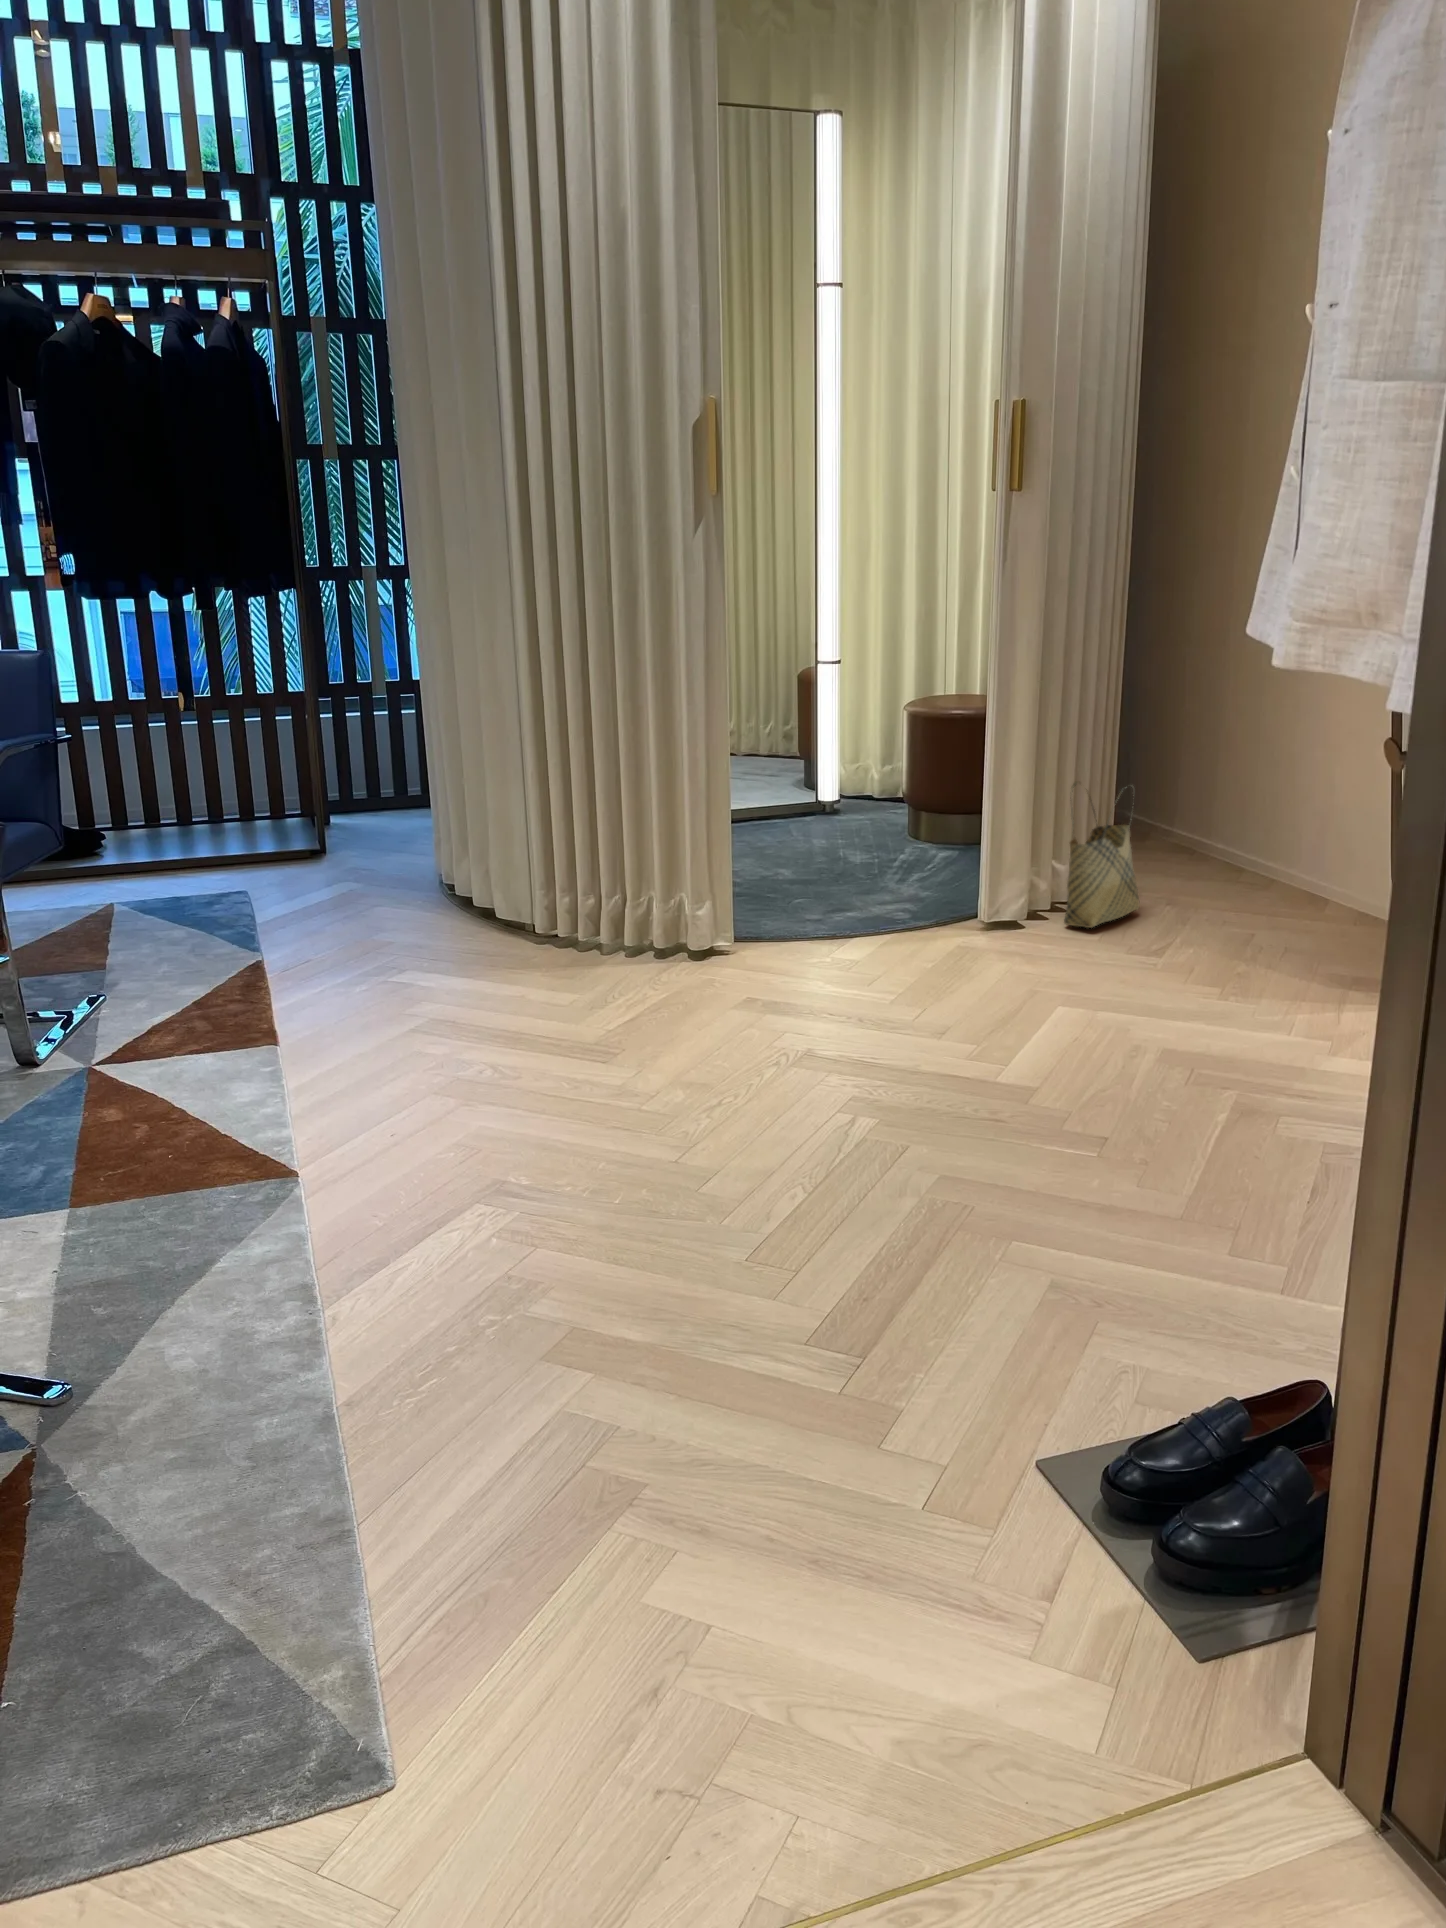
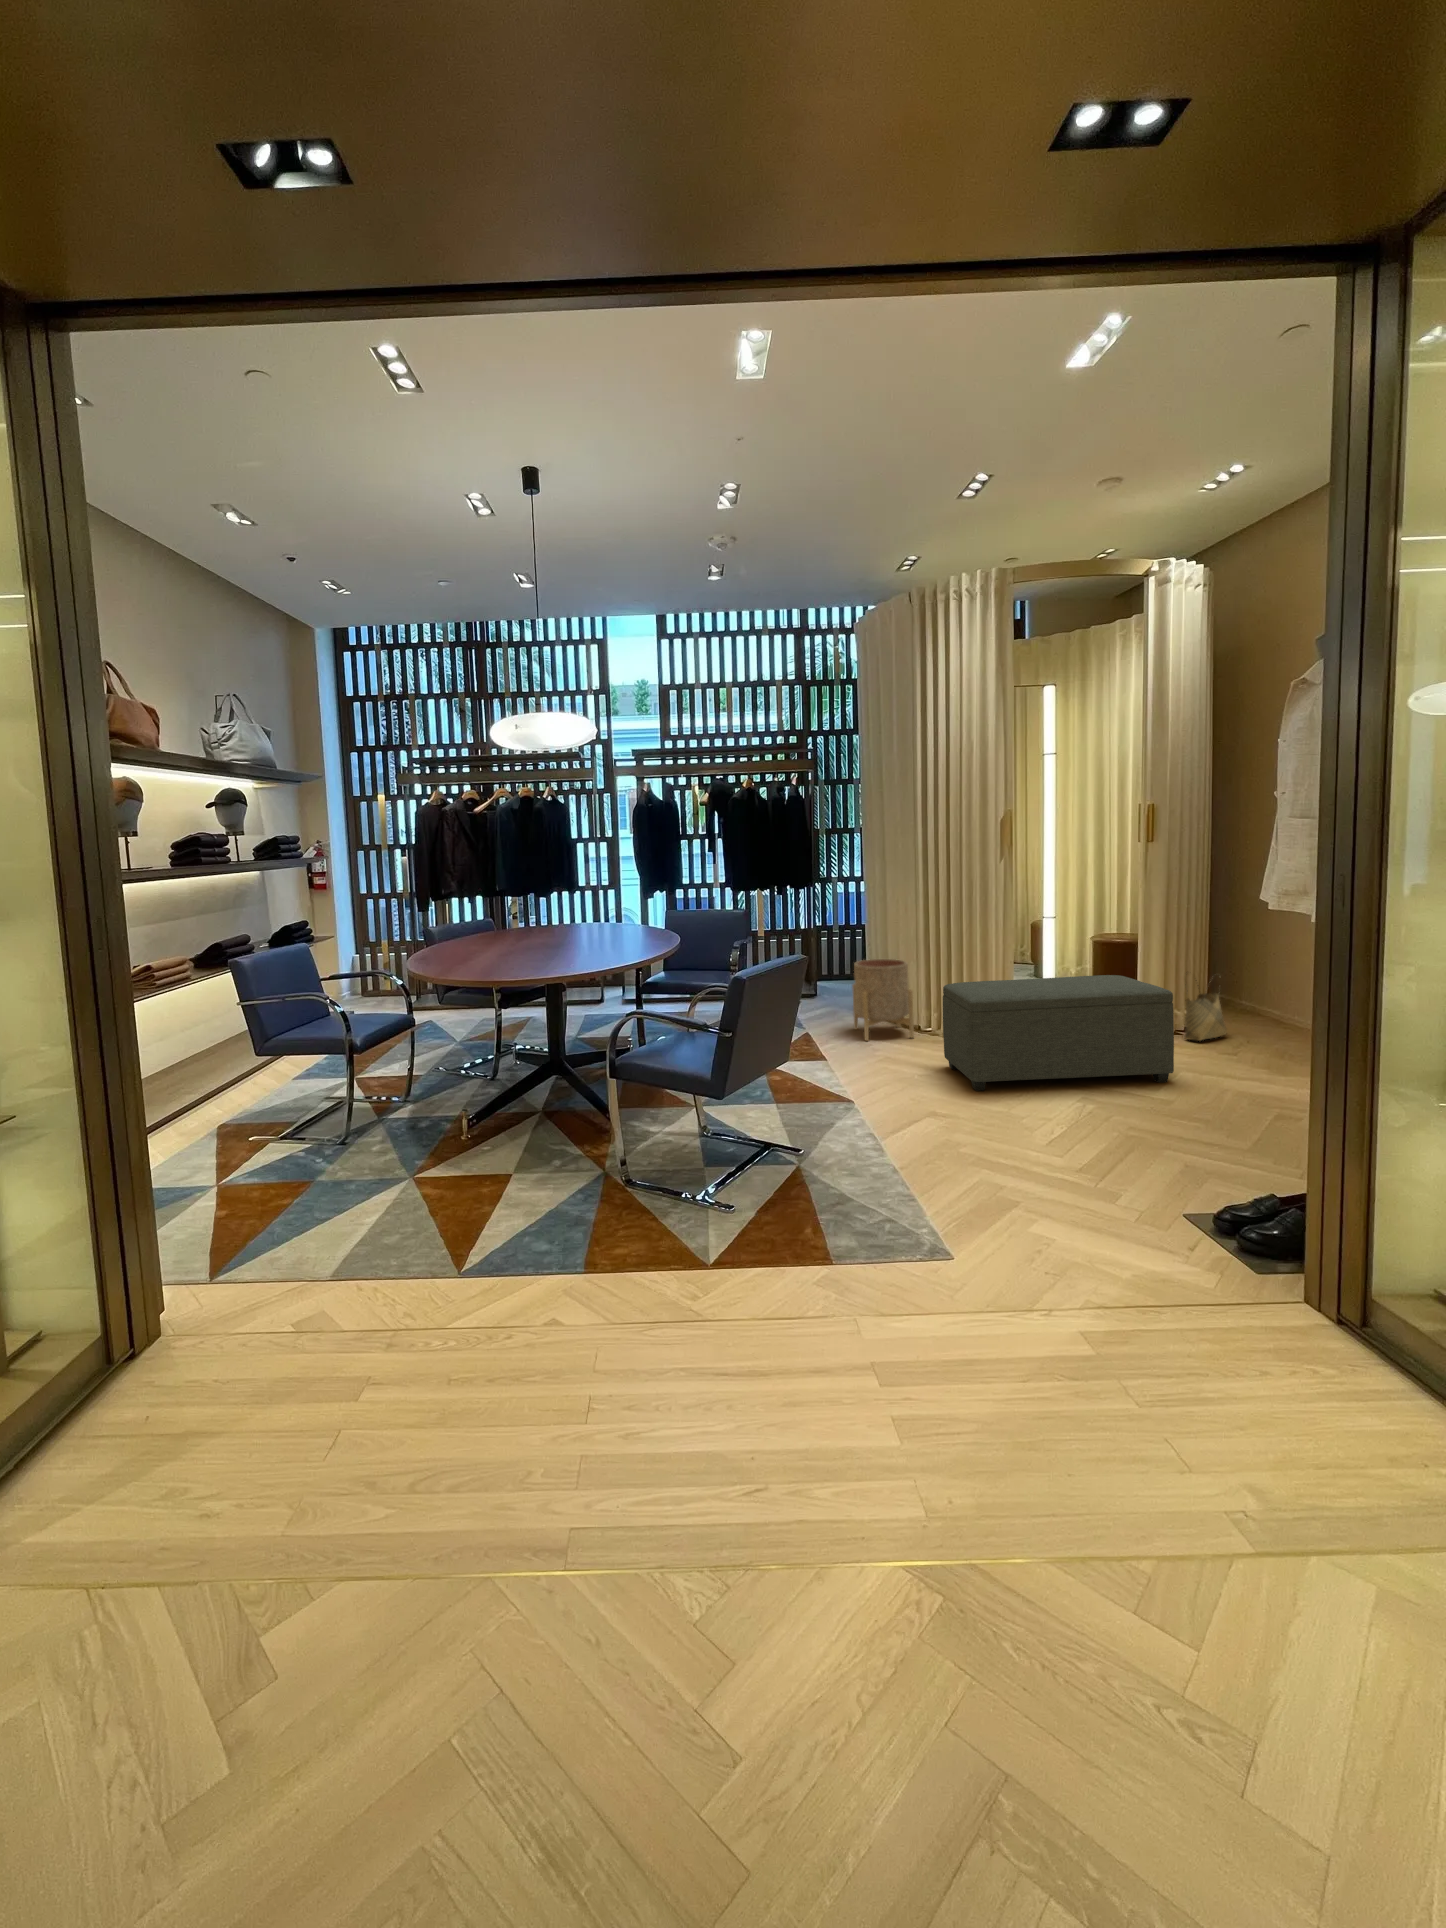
planter: none [357,770,509,979] -> present [852,959,914,1041]
ottoman: none [548,800,1046,1109] -> present [943,975,1174,1091]

